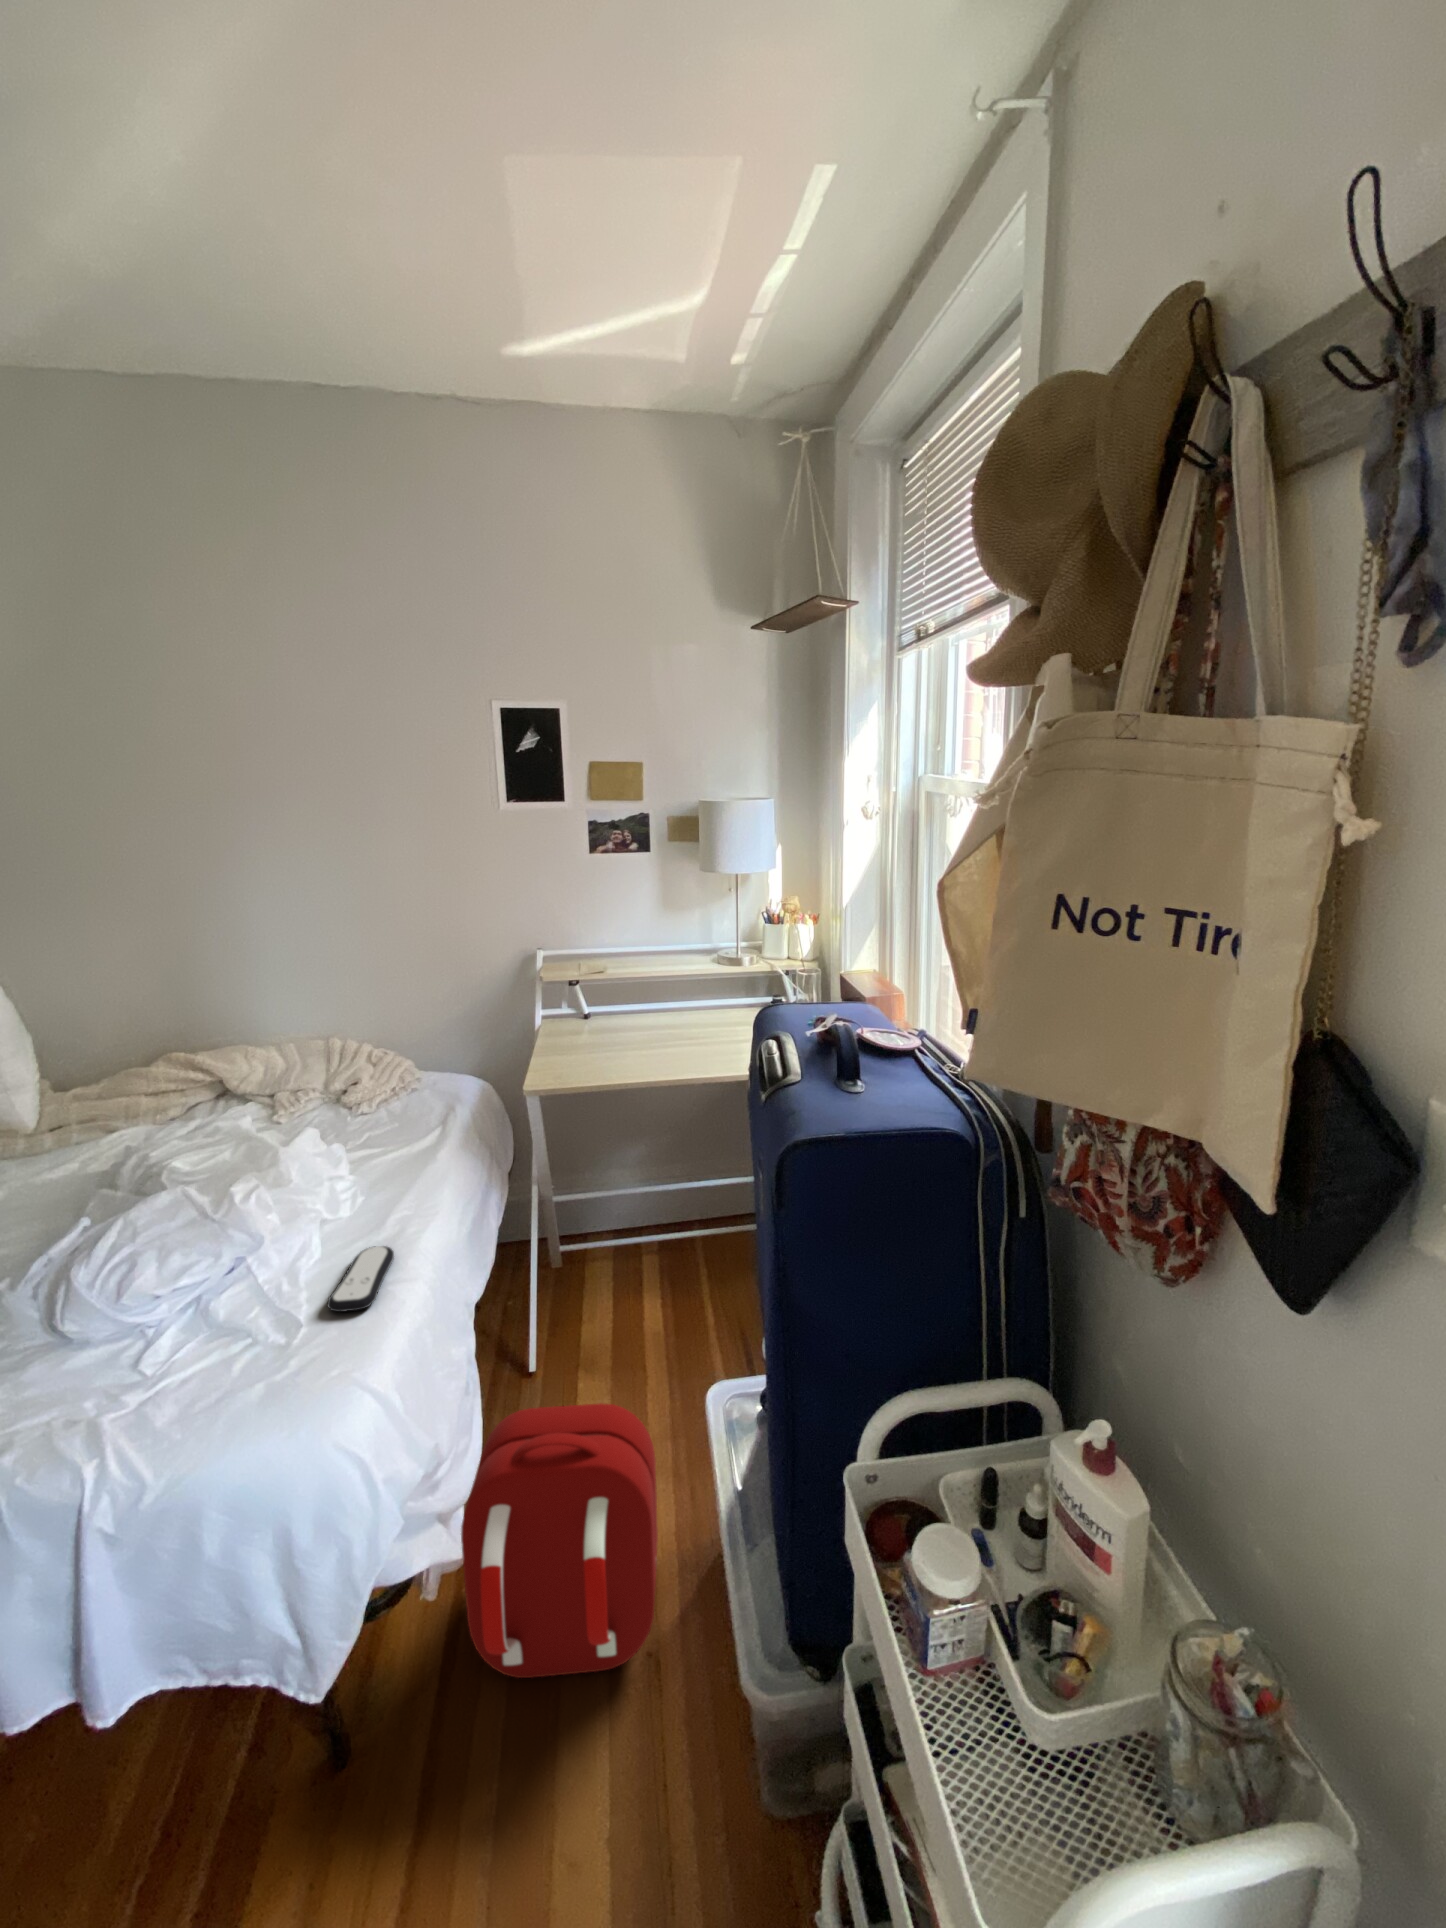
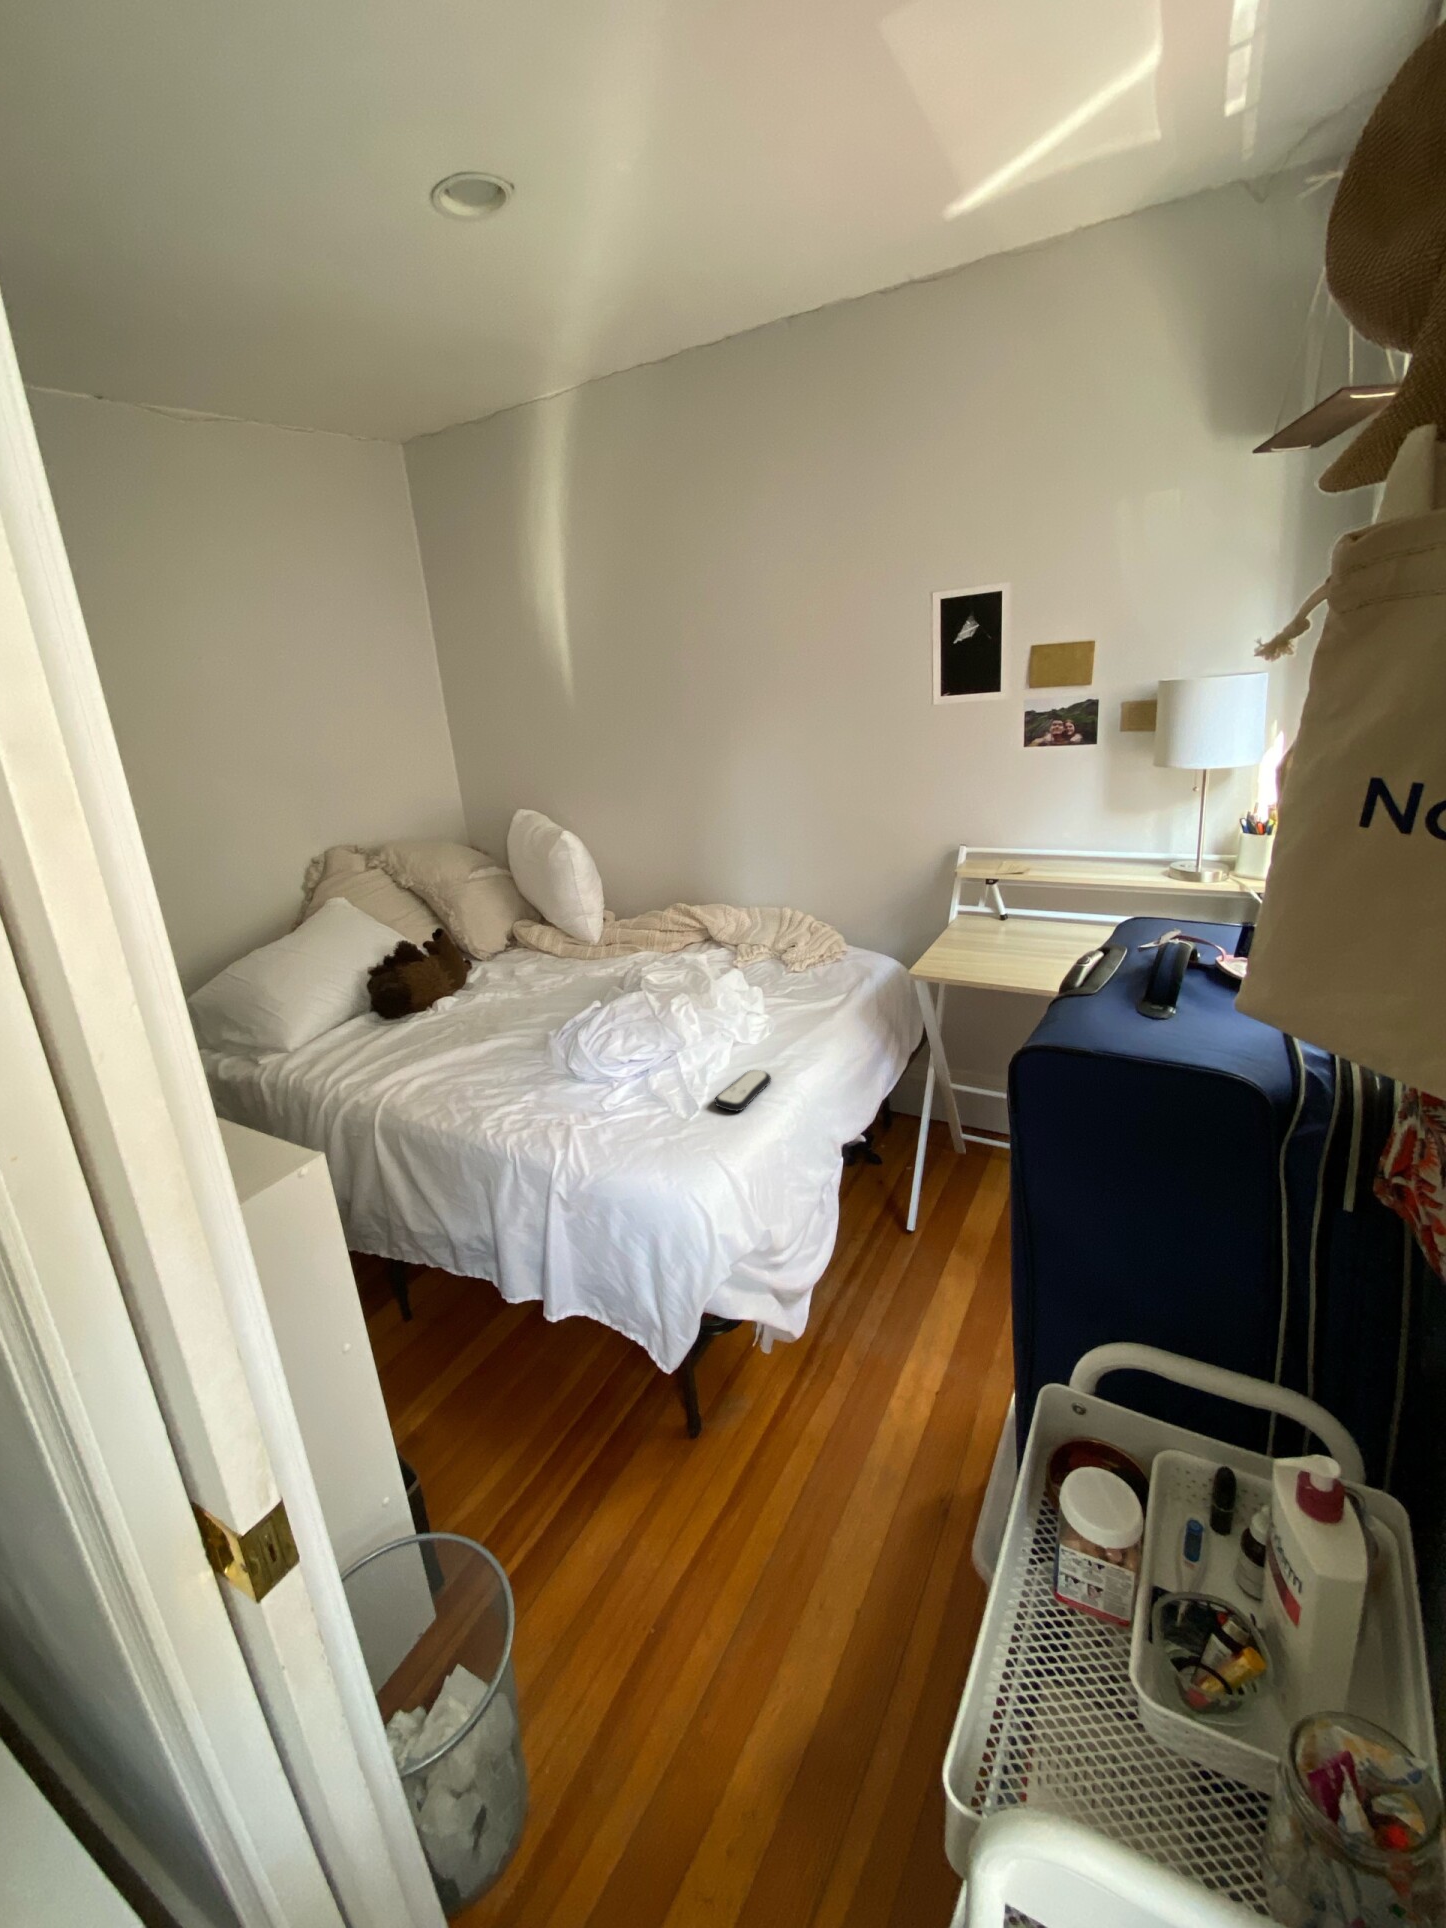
backpack: present [461,1403,658,1678] -> none [788,1235,969,1481]

